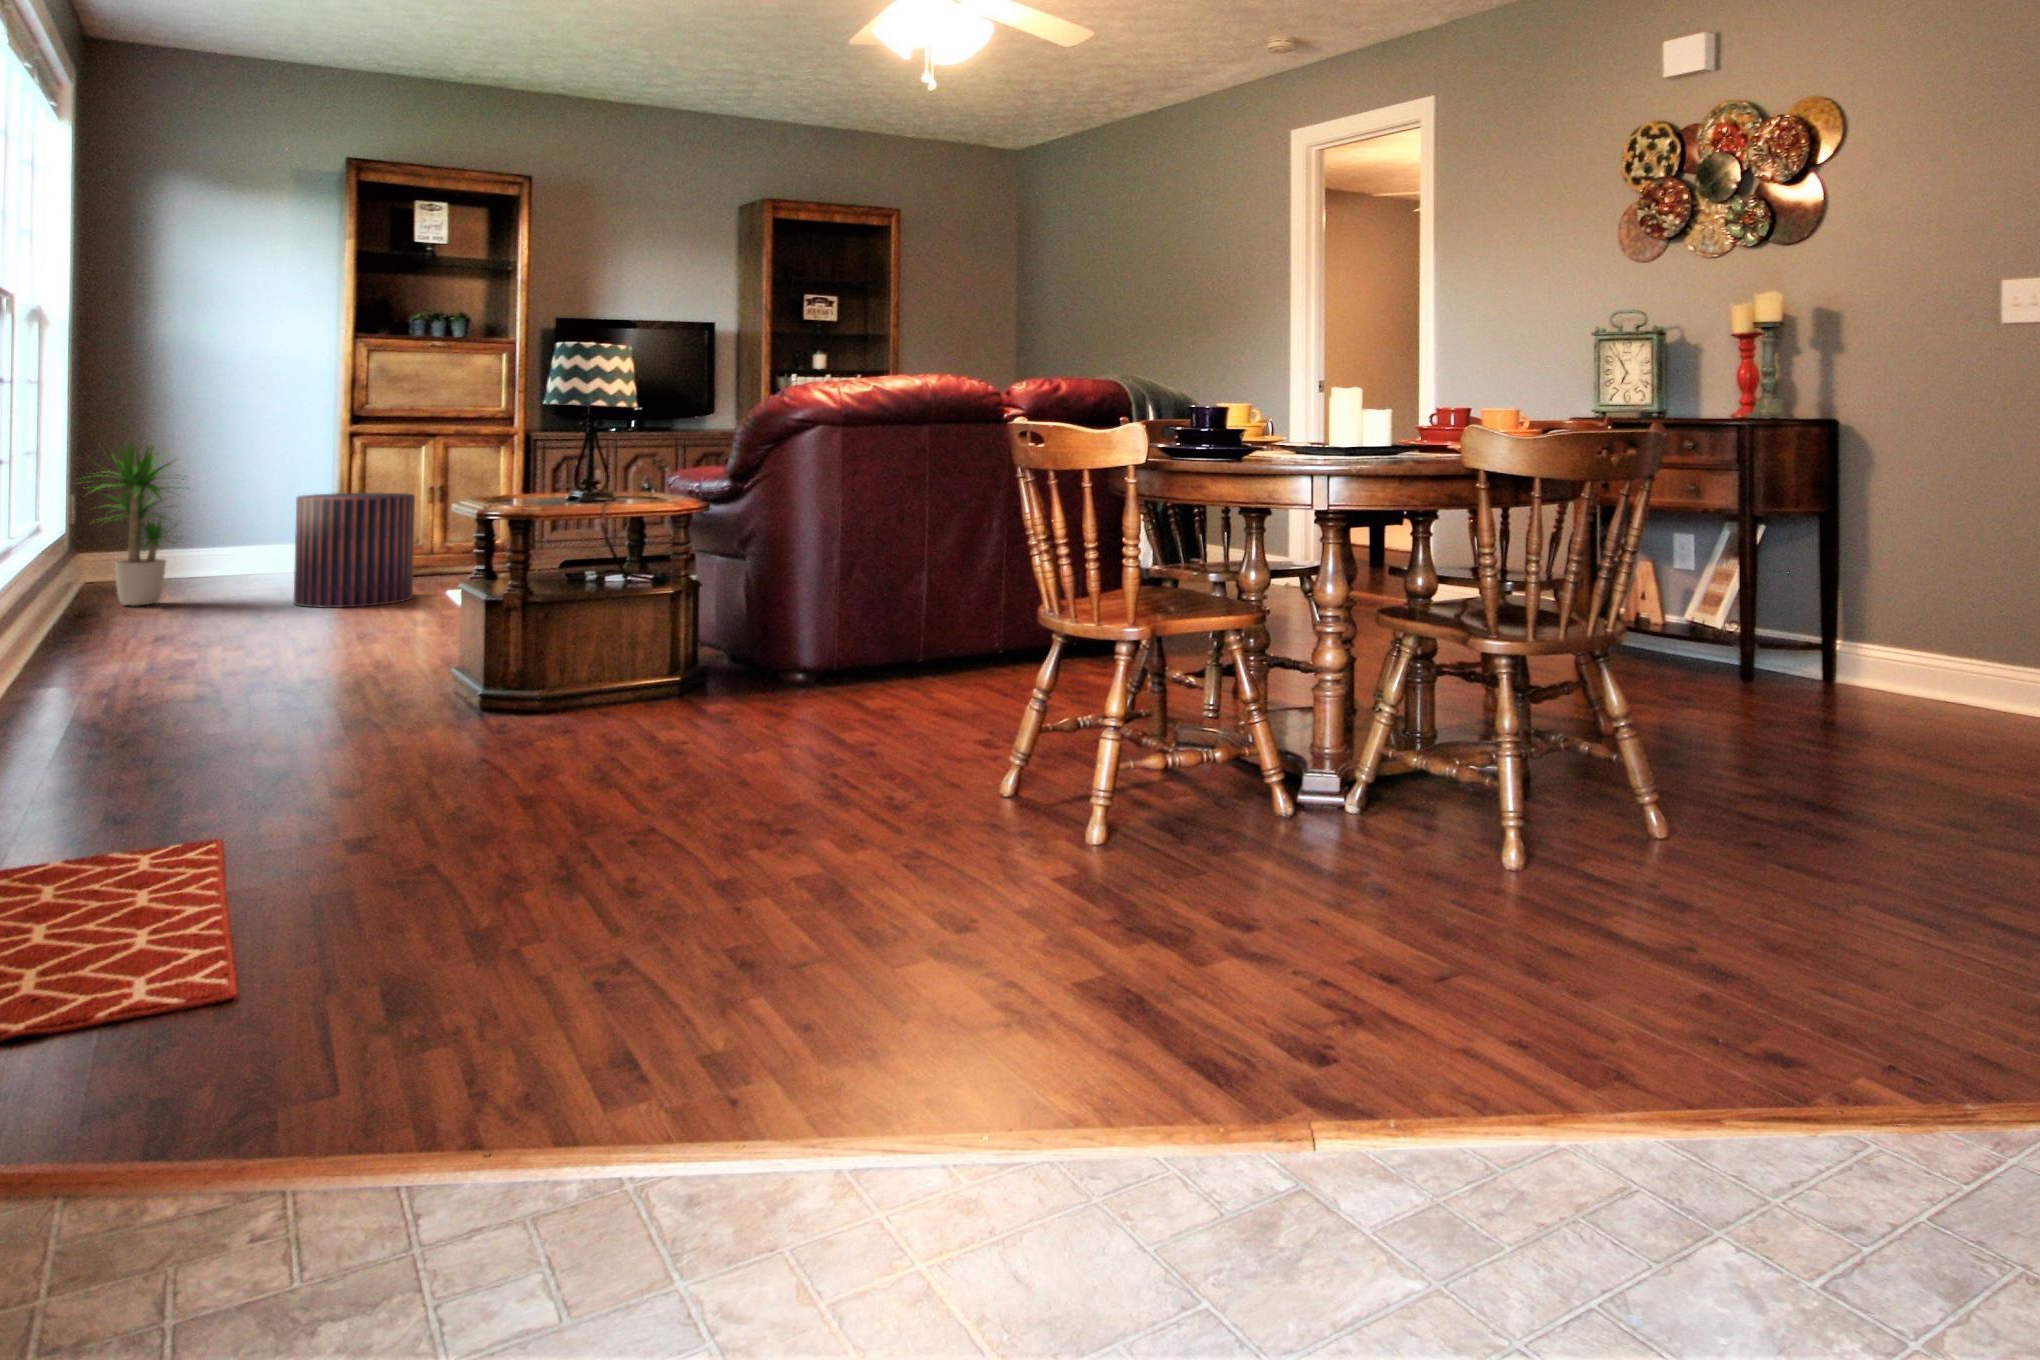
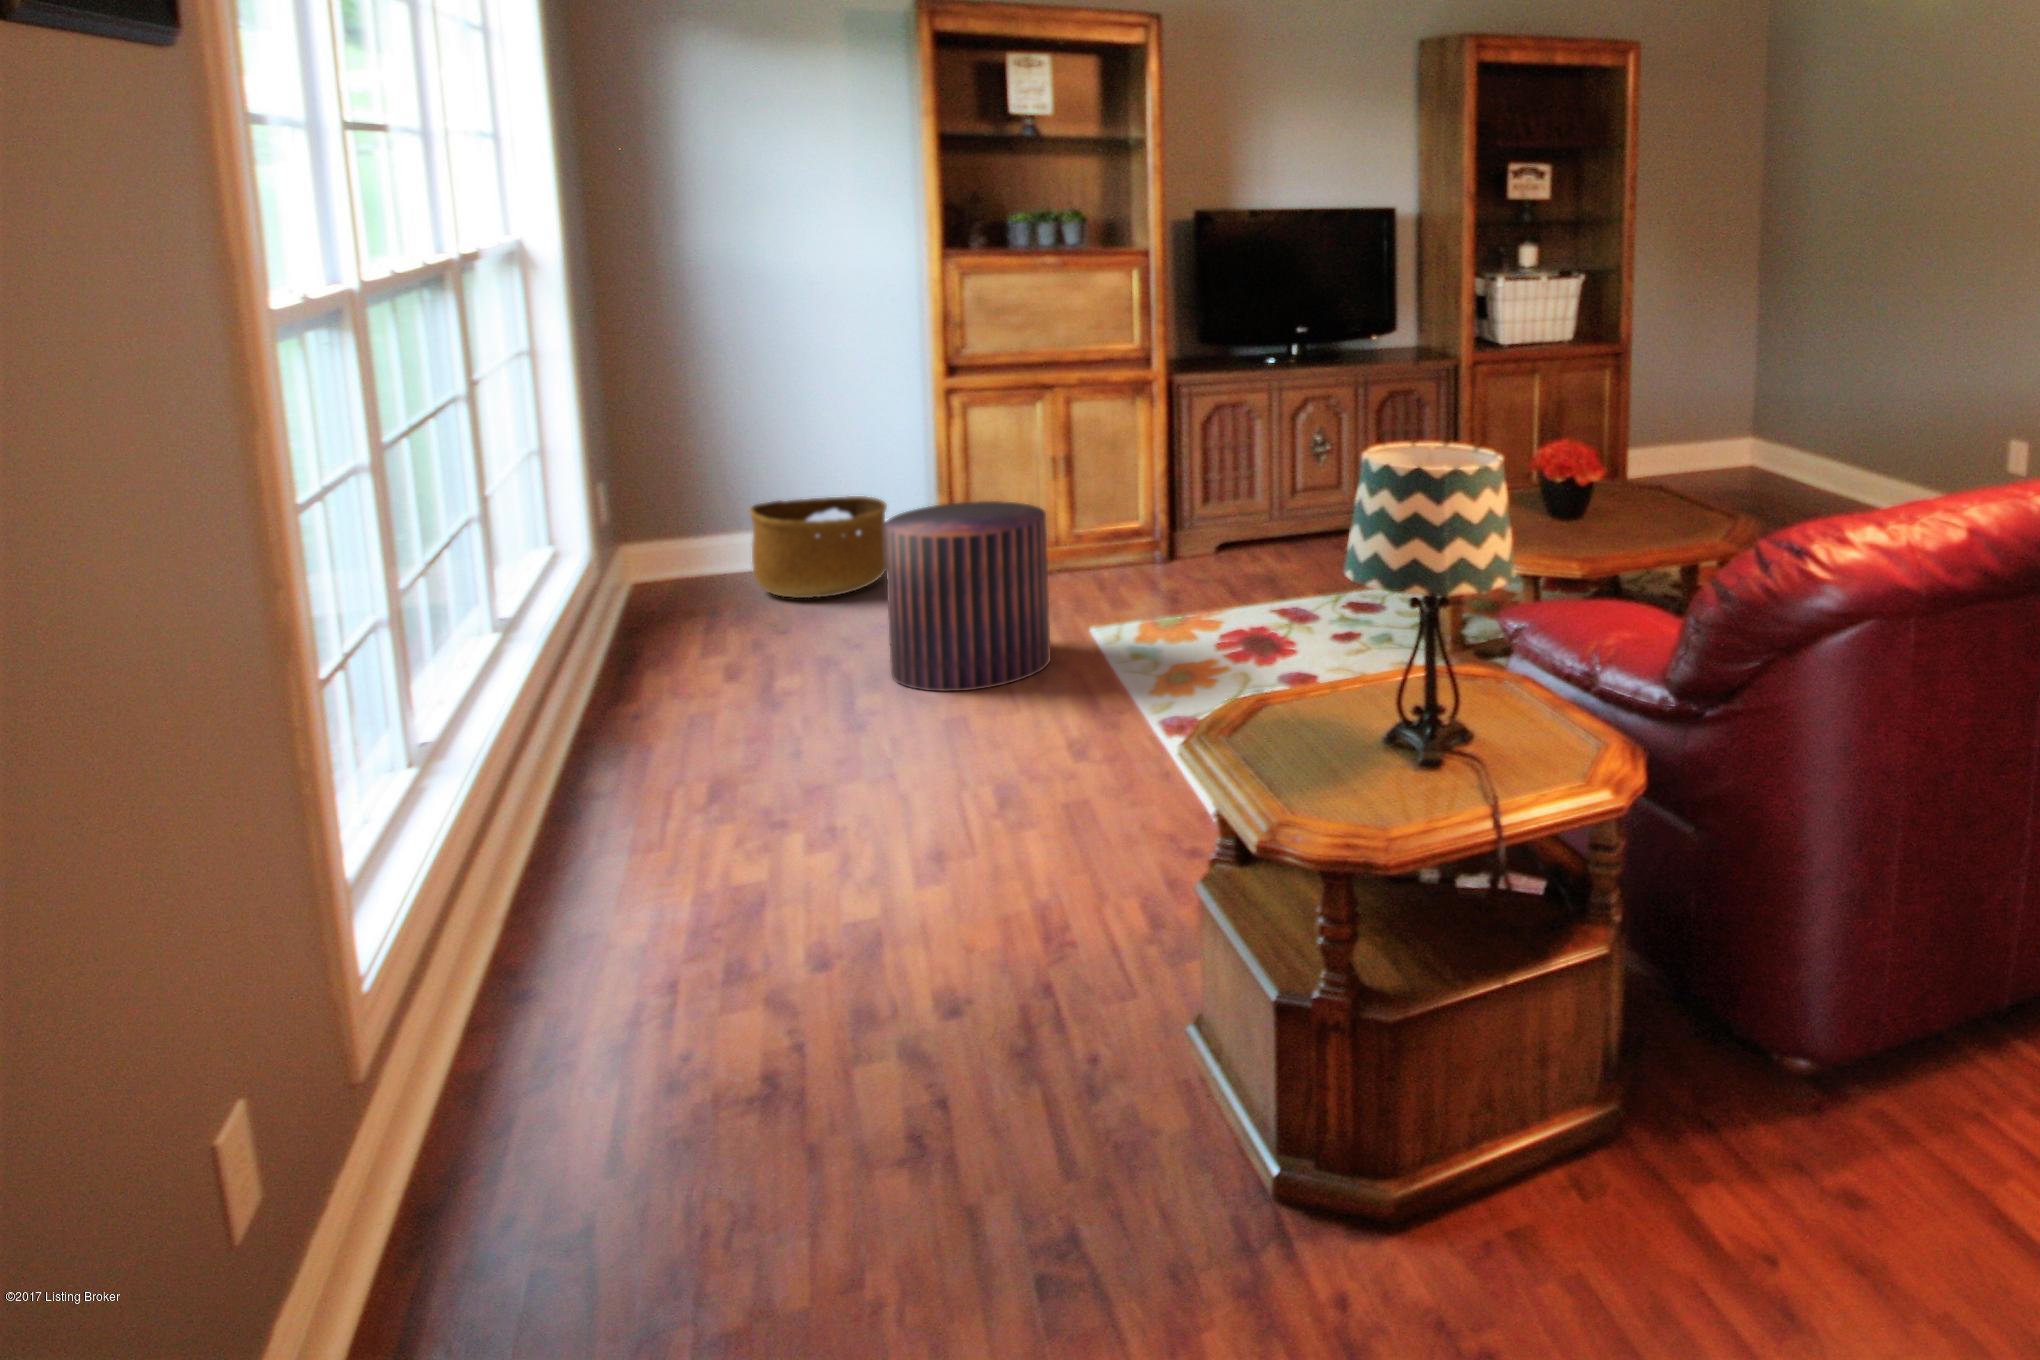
potted plant: present [87,444,188,606] -> none [573,438,748,677]
basket: none [191,518,300,582] -> present [749,496,887,598]

